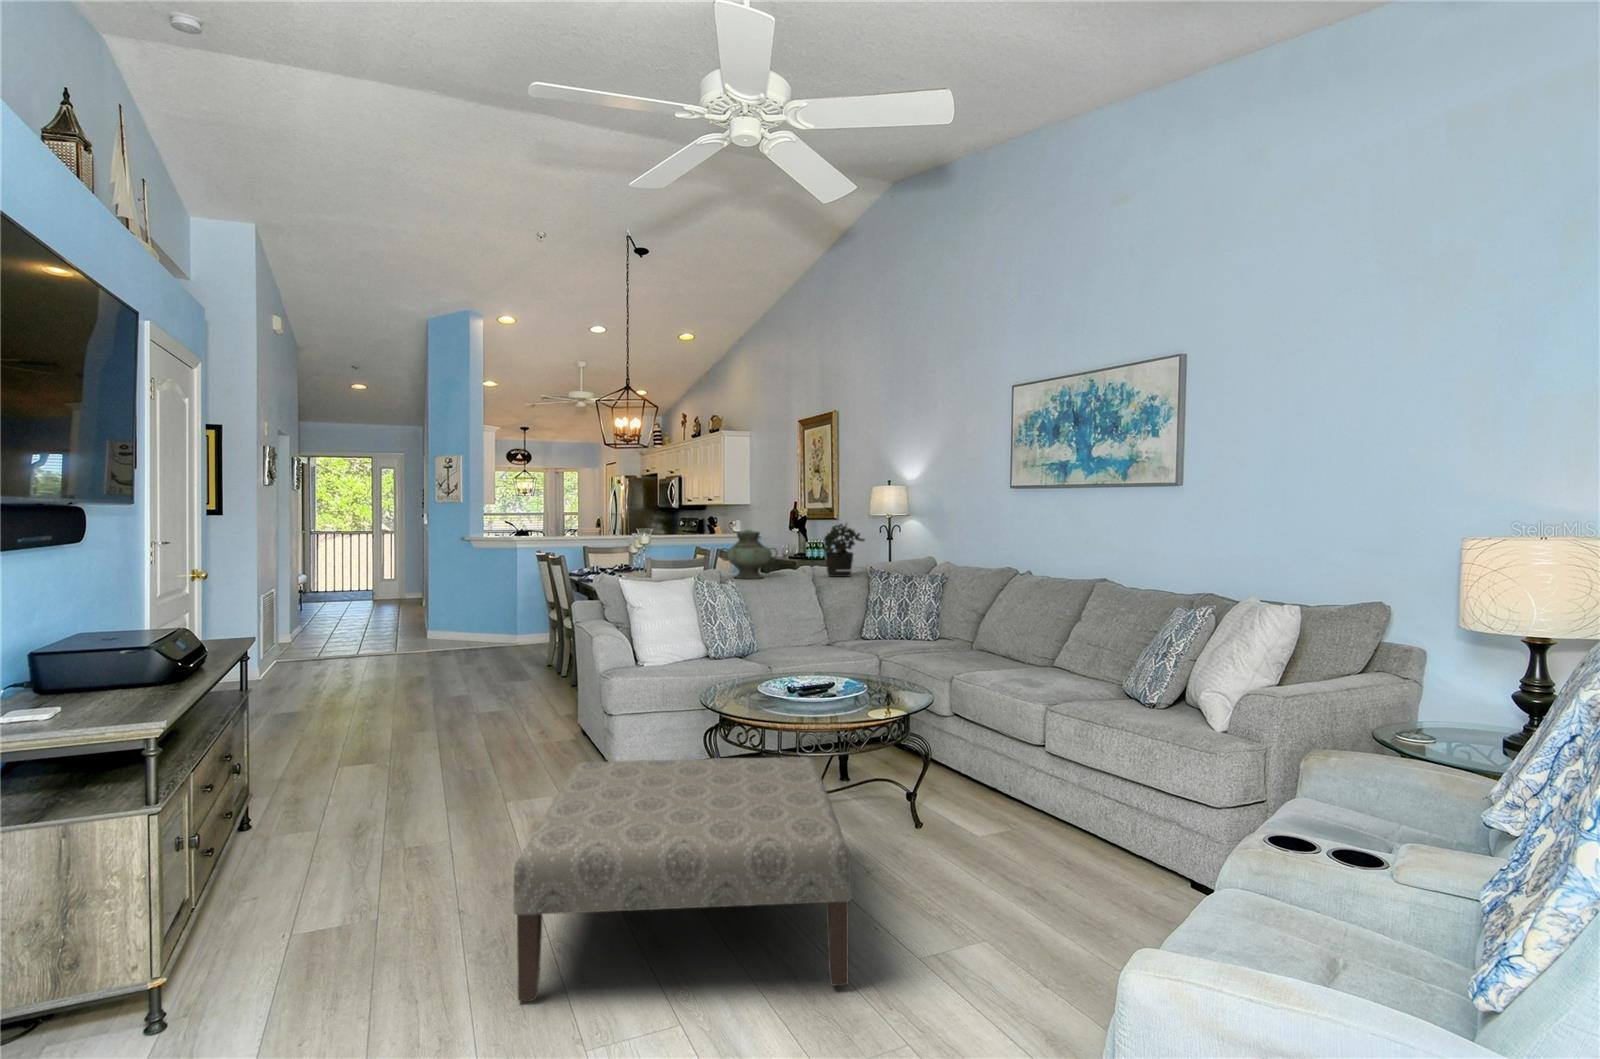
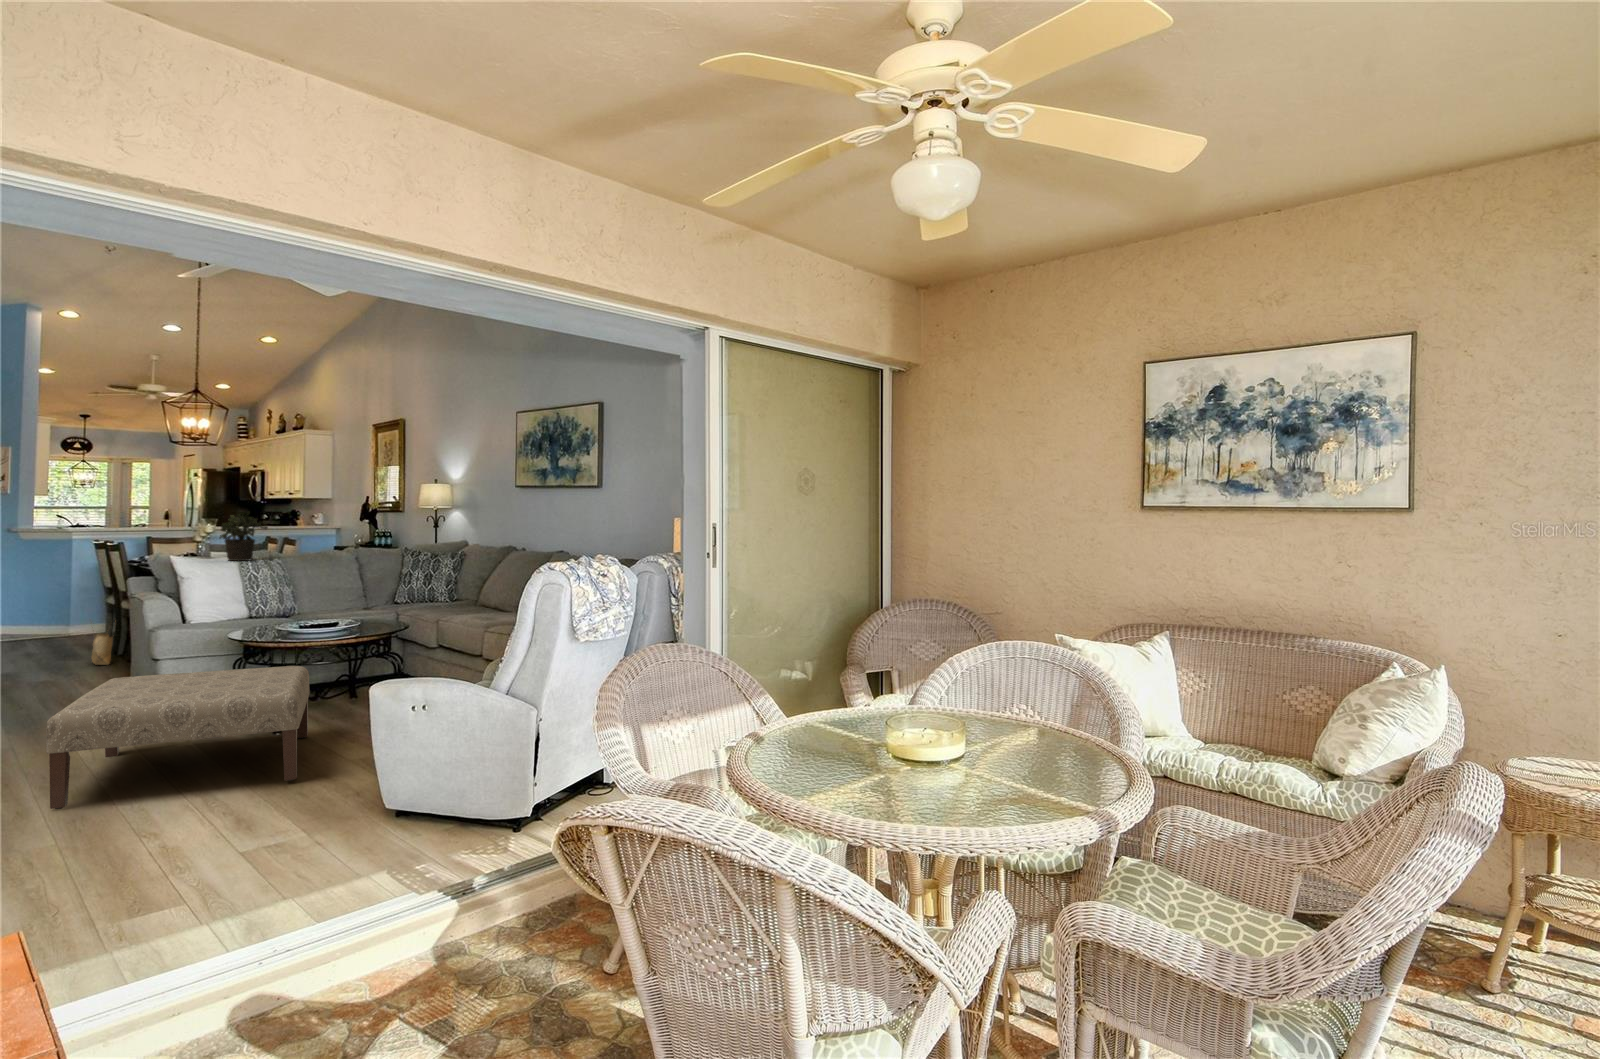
potted plant: present [824,524,864,577] -> present [220,513,268,561]
vase: present [720,530,778,579] -> none [271,518,326,557]
woven basket: none [538,643,562,697] -> present [91,623,113,665]

